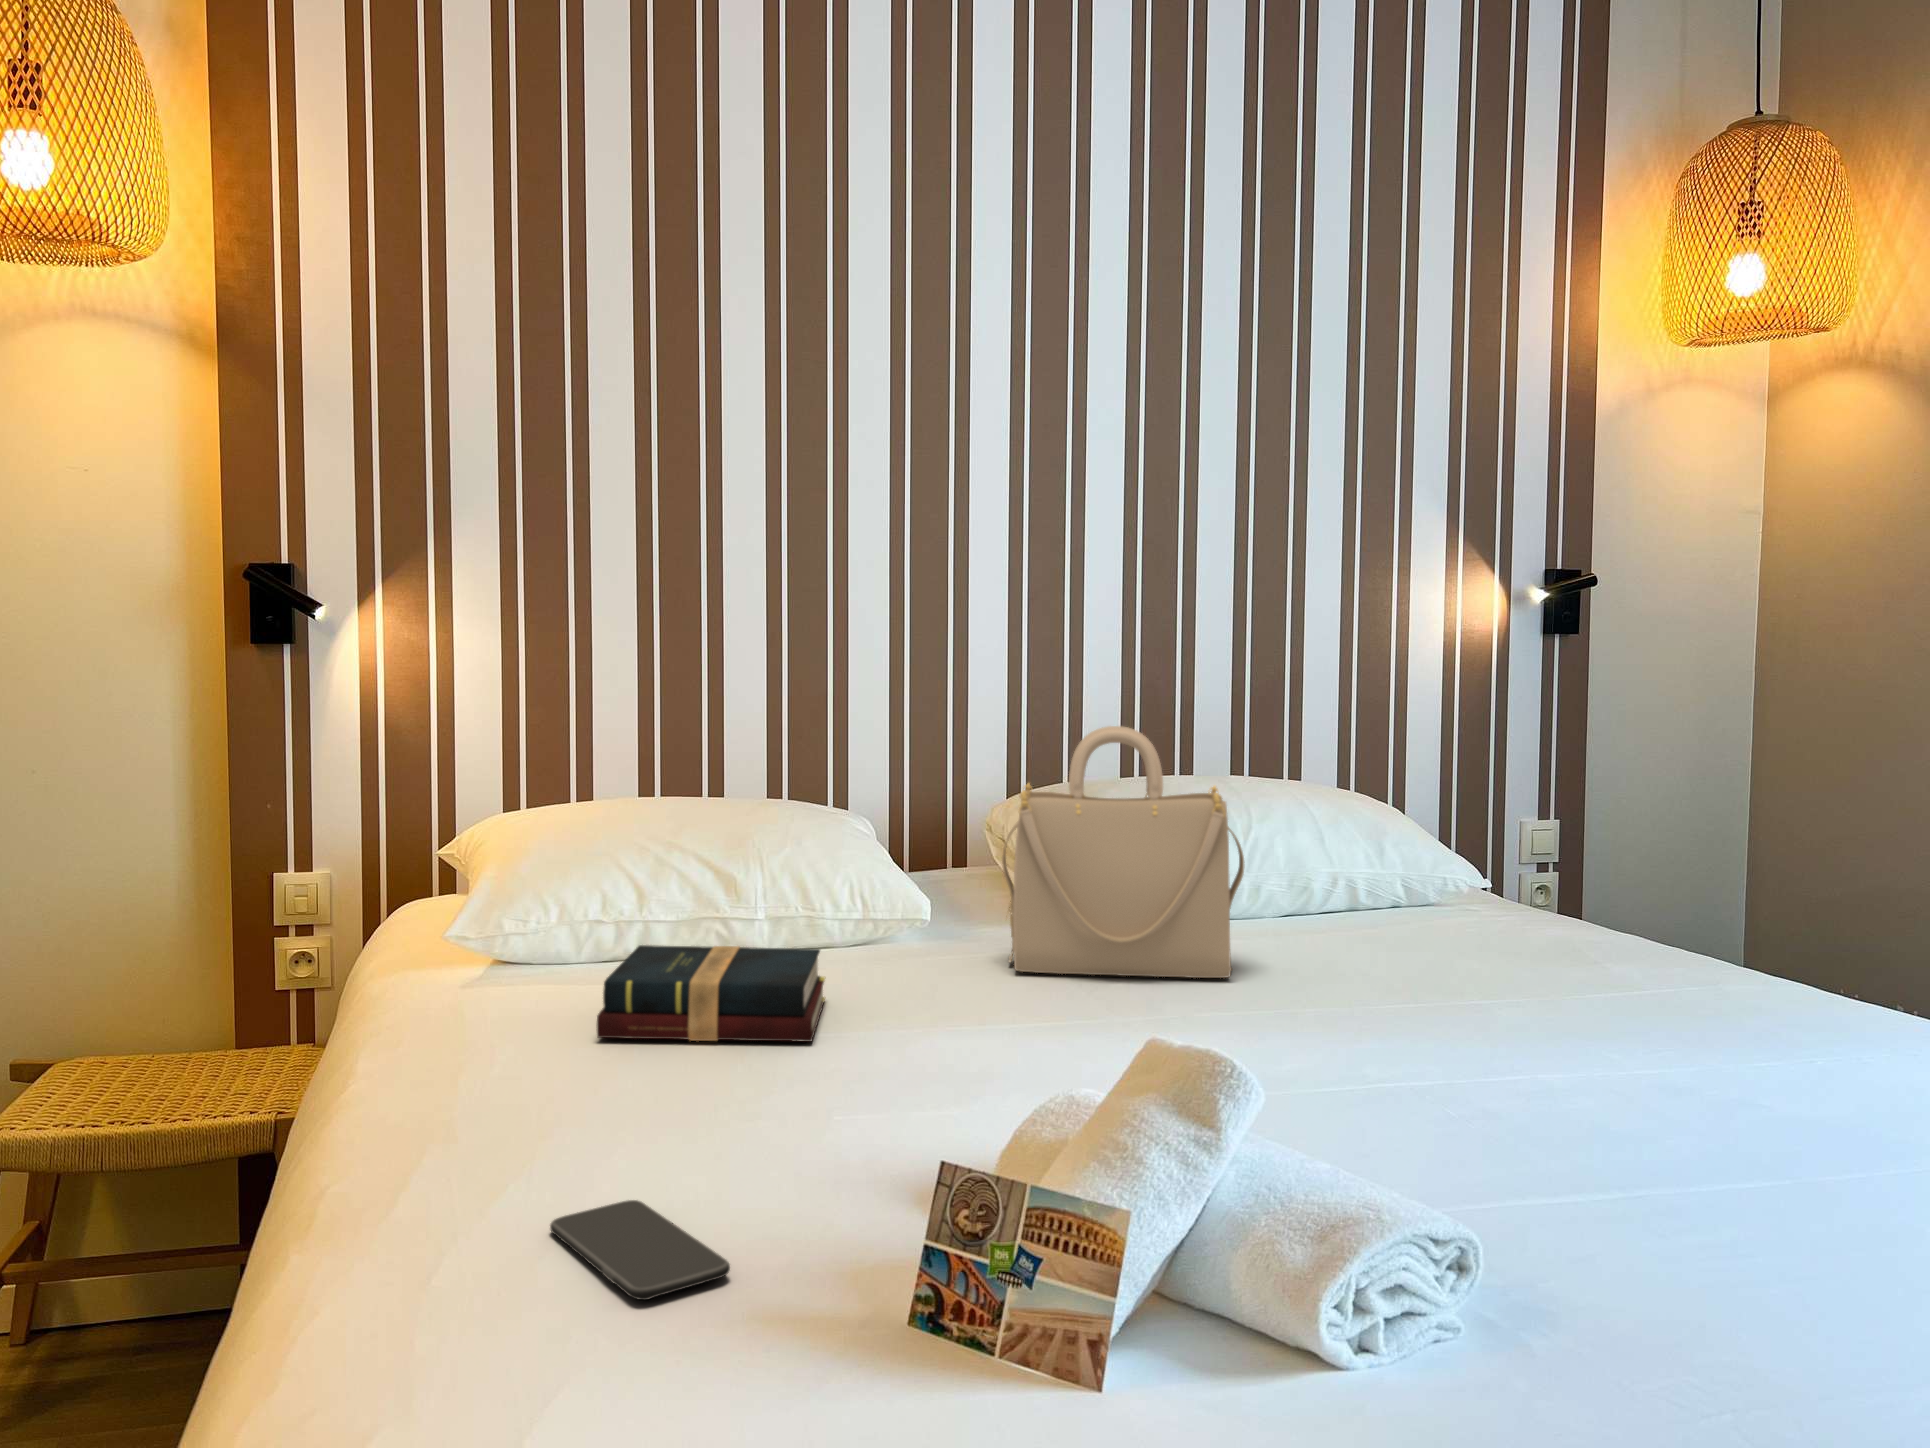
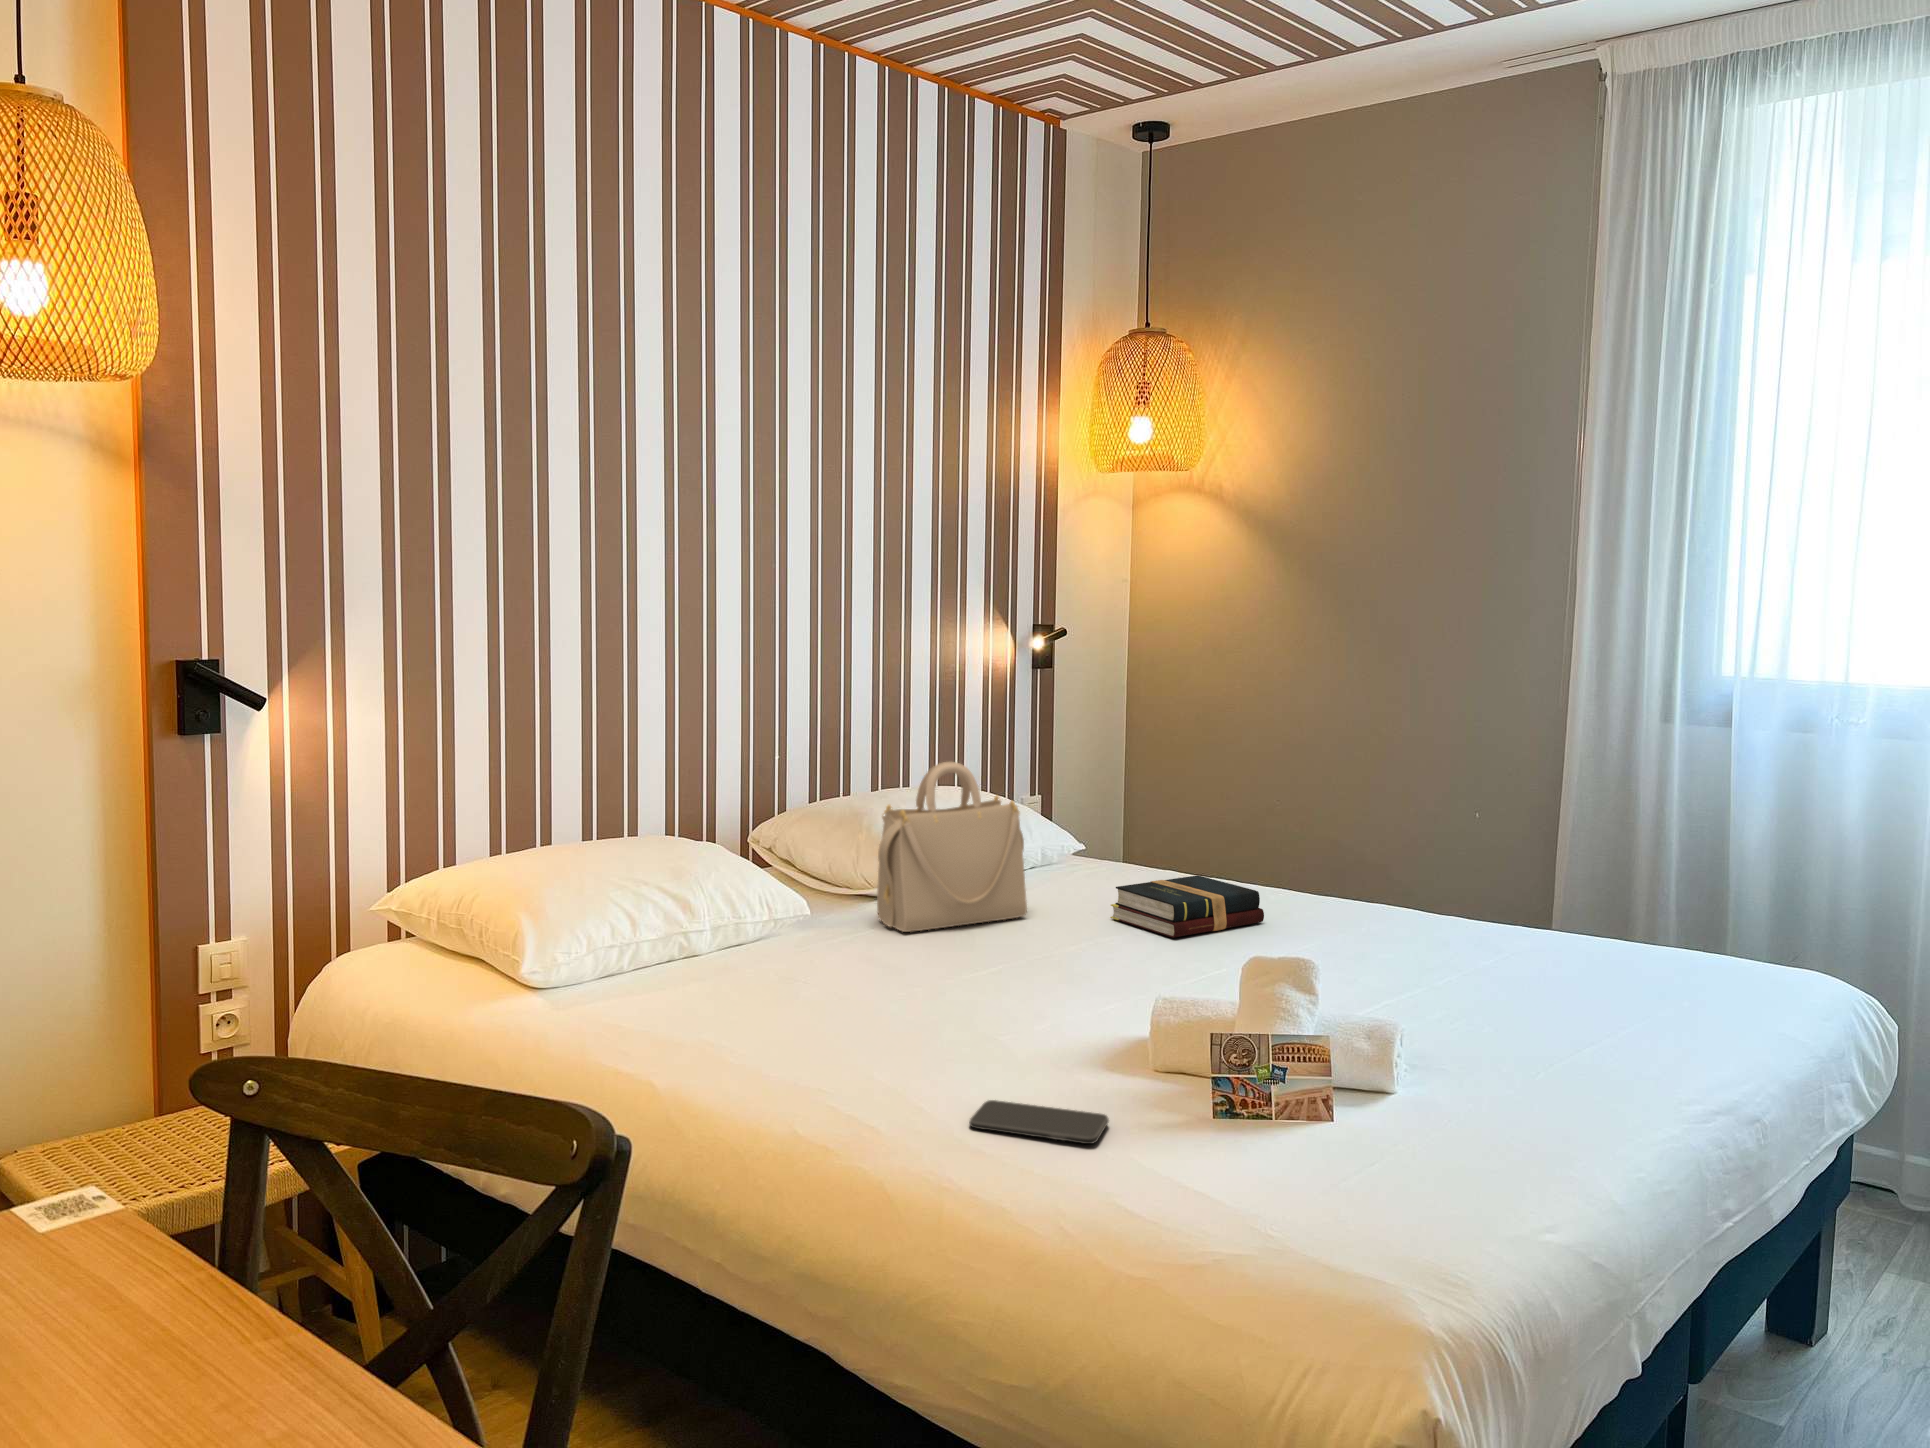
hardback book: present [597,945,825,1042] -> present [1110,875,1264,938]

